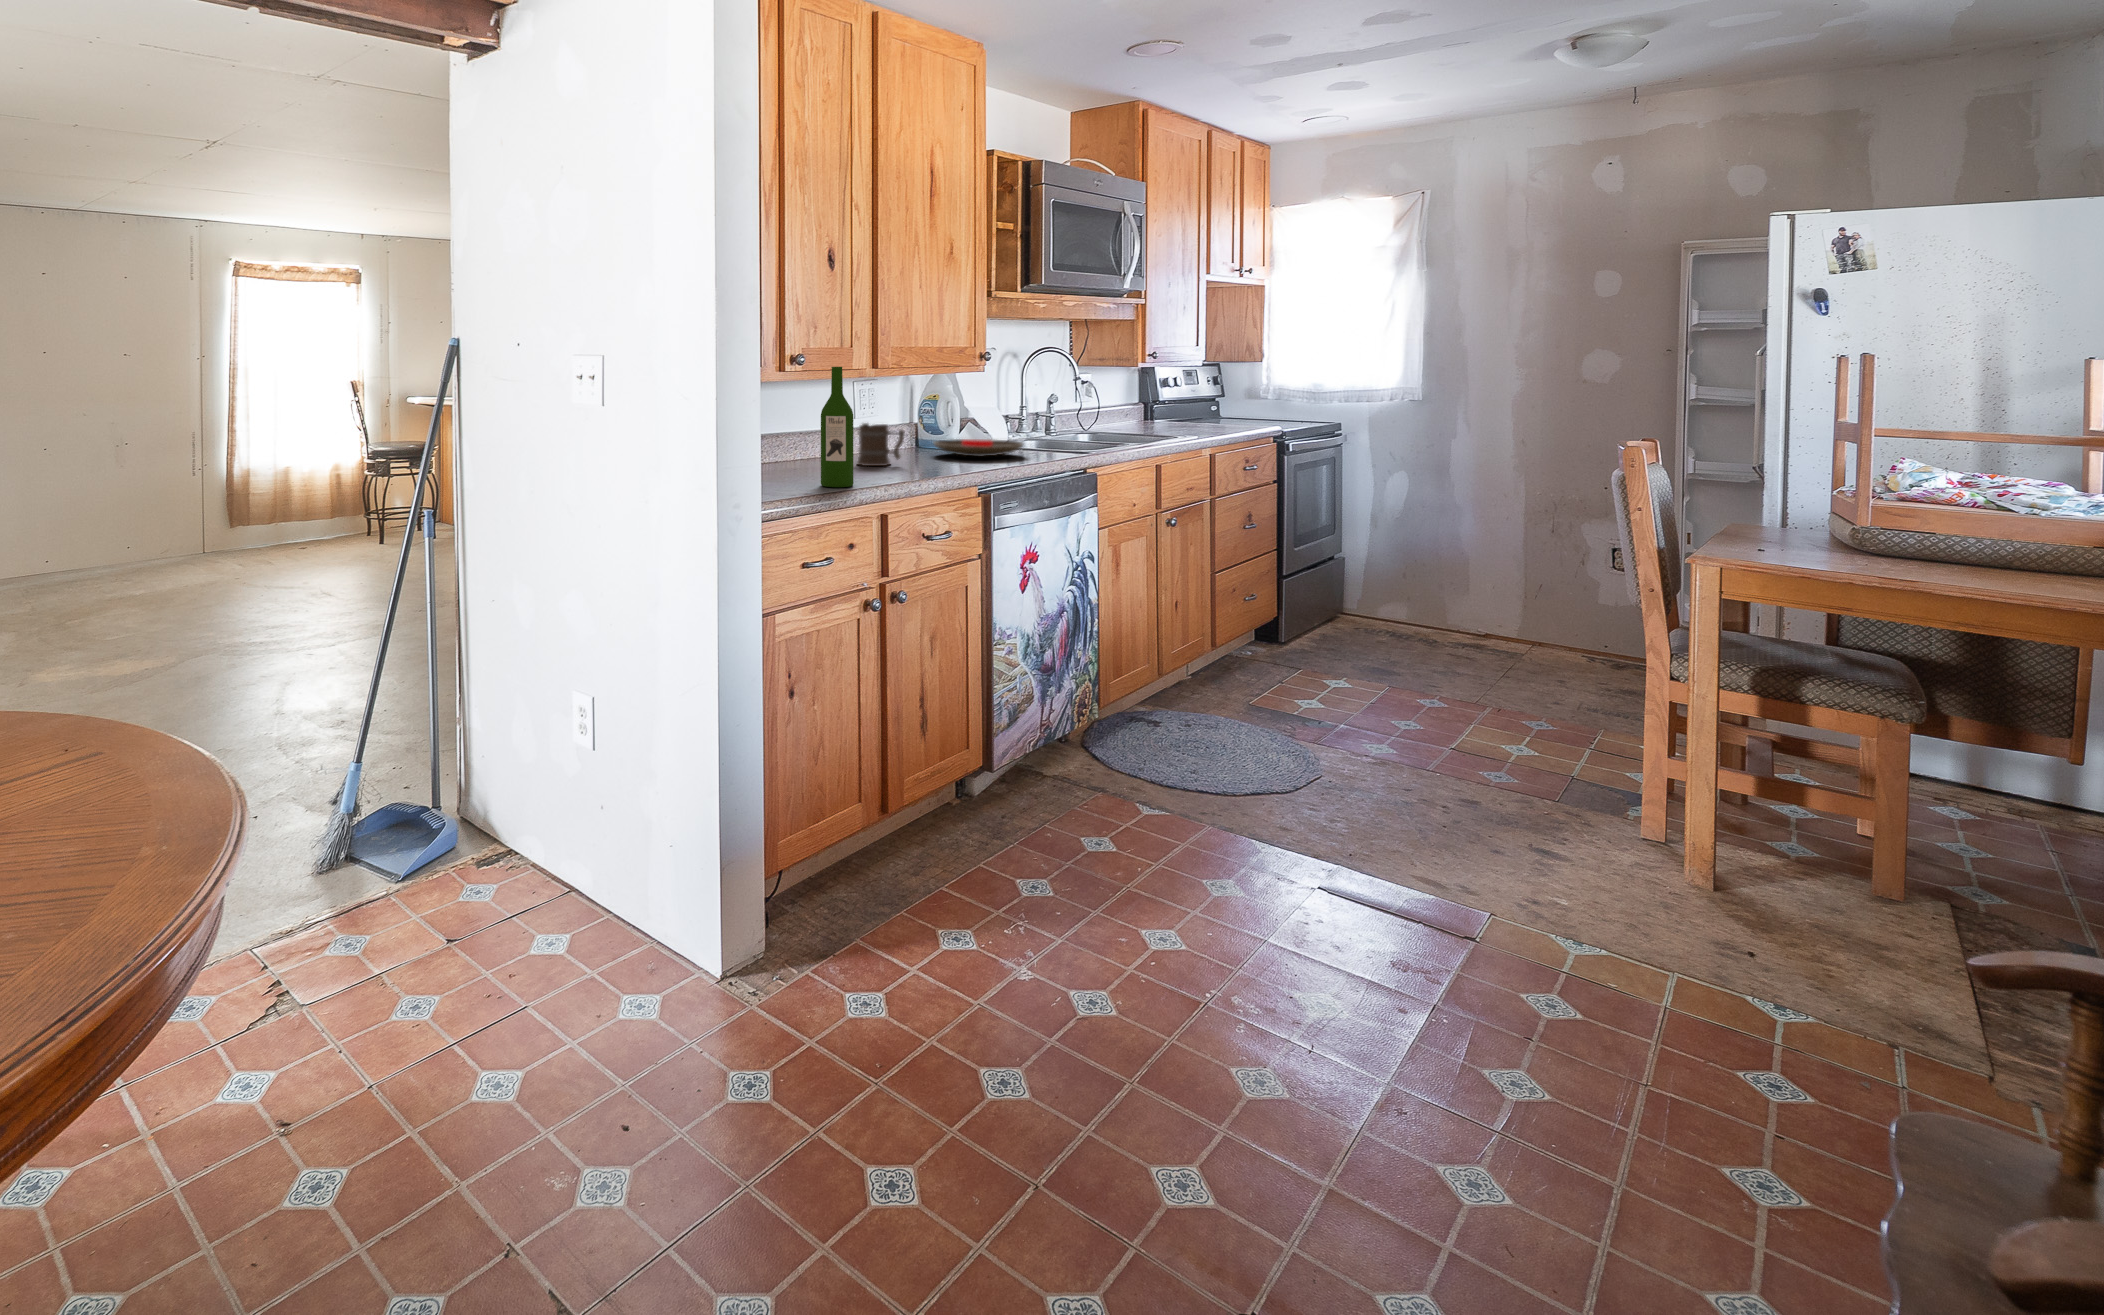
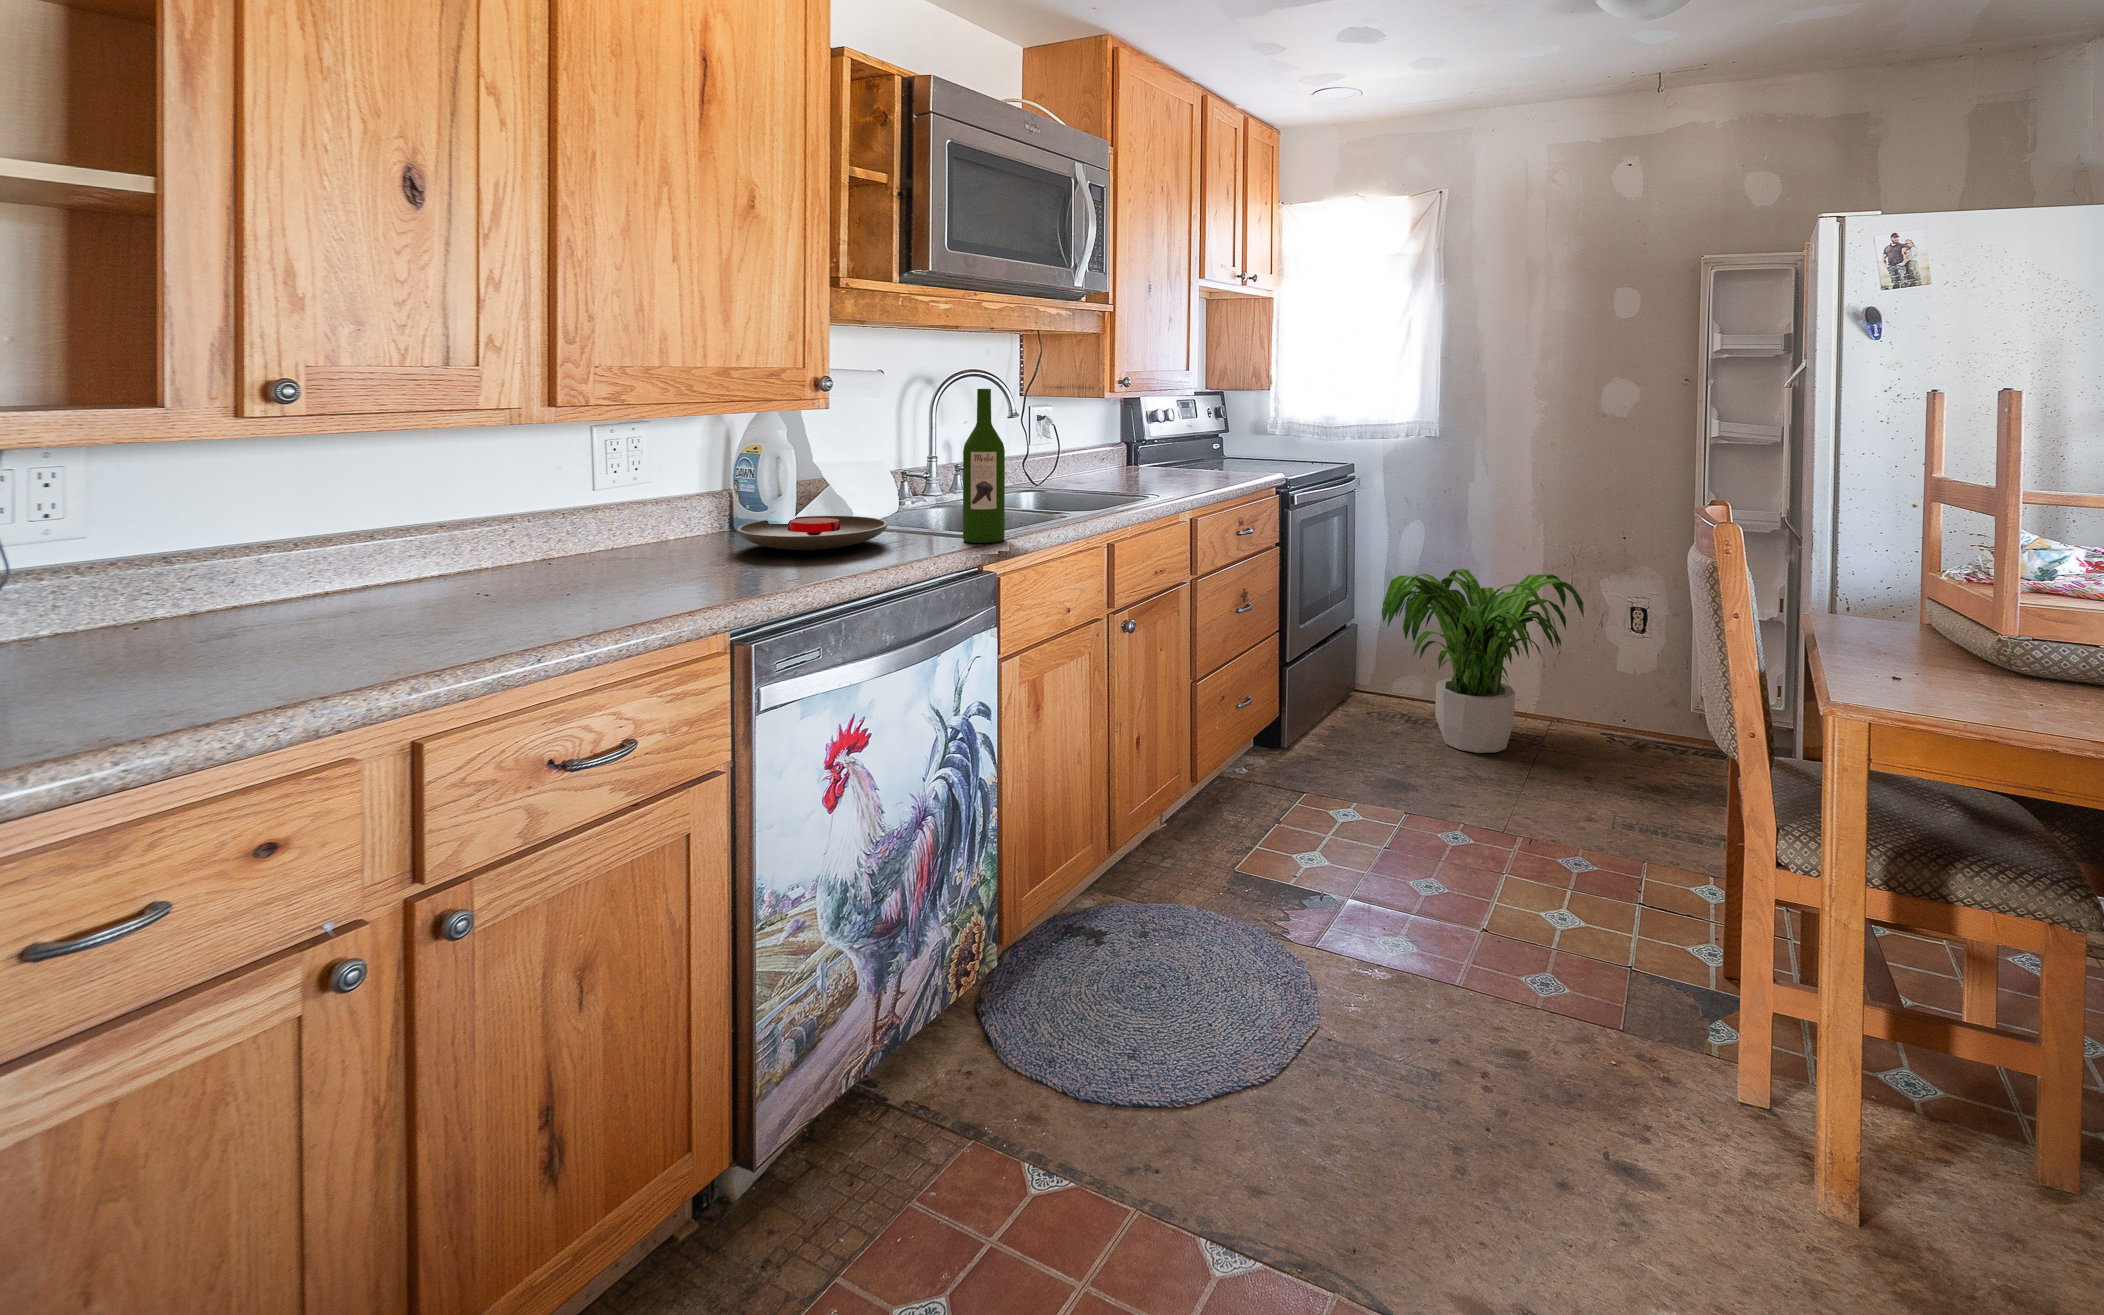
wine bottle: present [821,367,854,487] -> present [963,389,1005,543]
mug: present [857,423,905,466] -> none [559,502,648,584]
potted plant: none [1368,511,1560,658] -> present [1382,569,1584,753]

